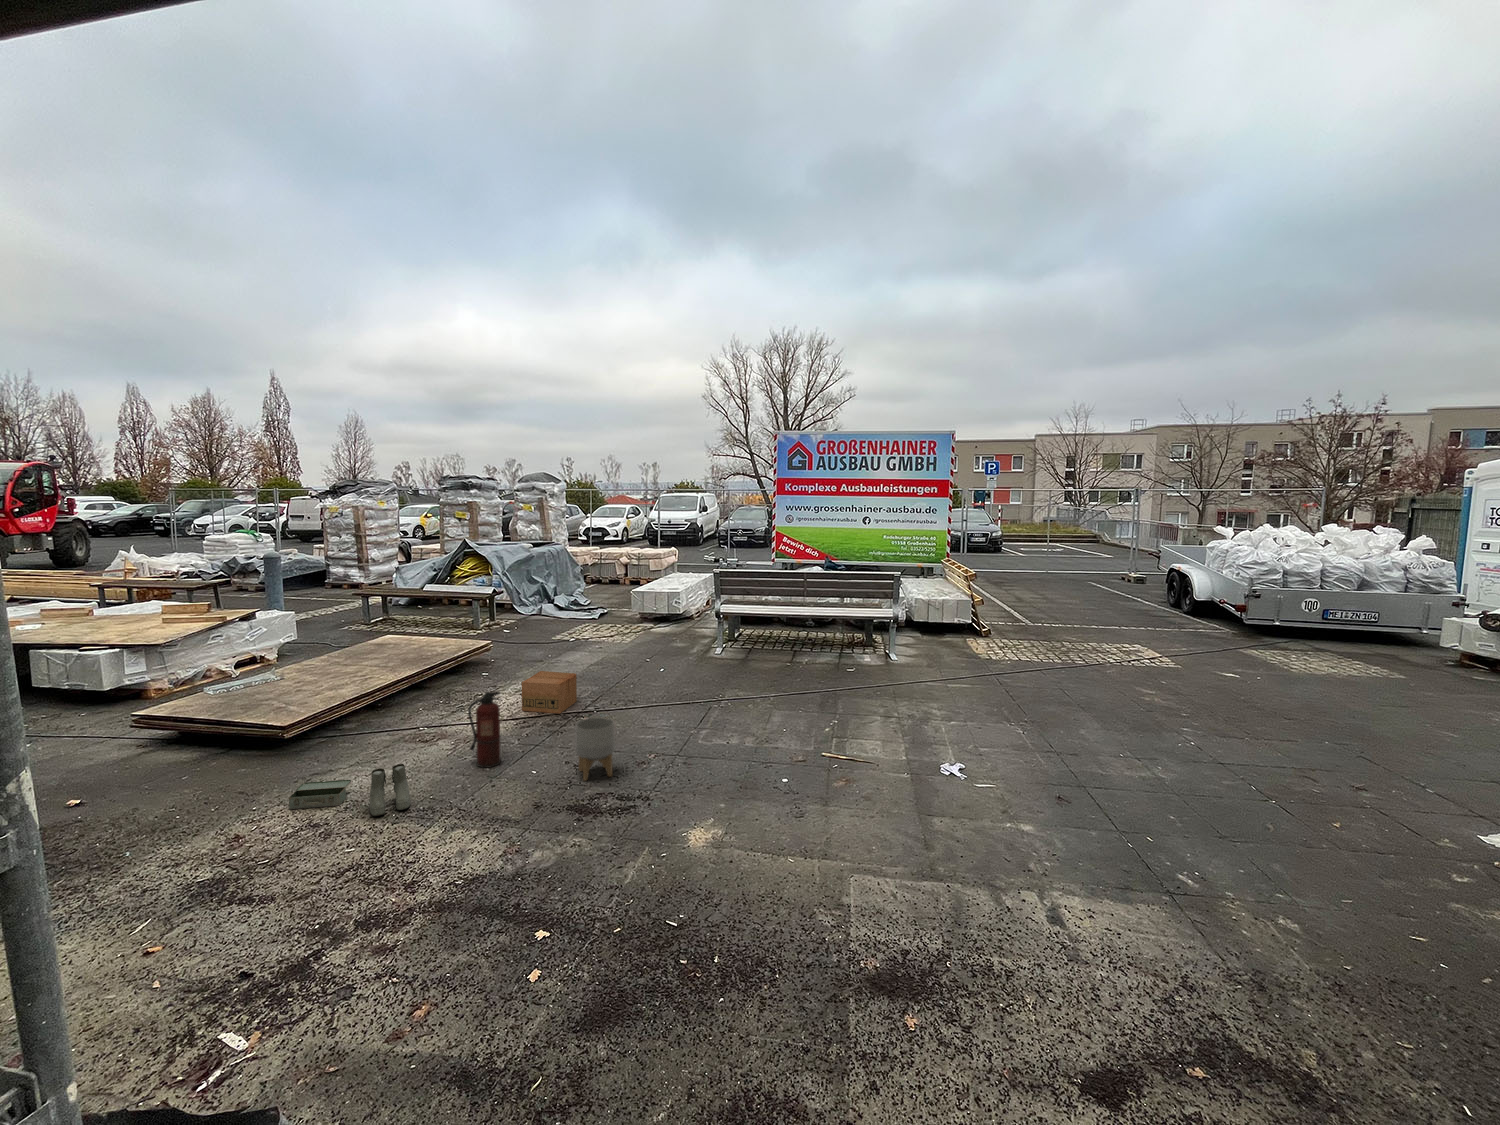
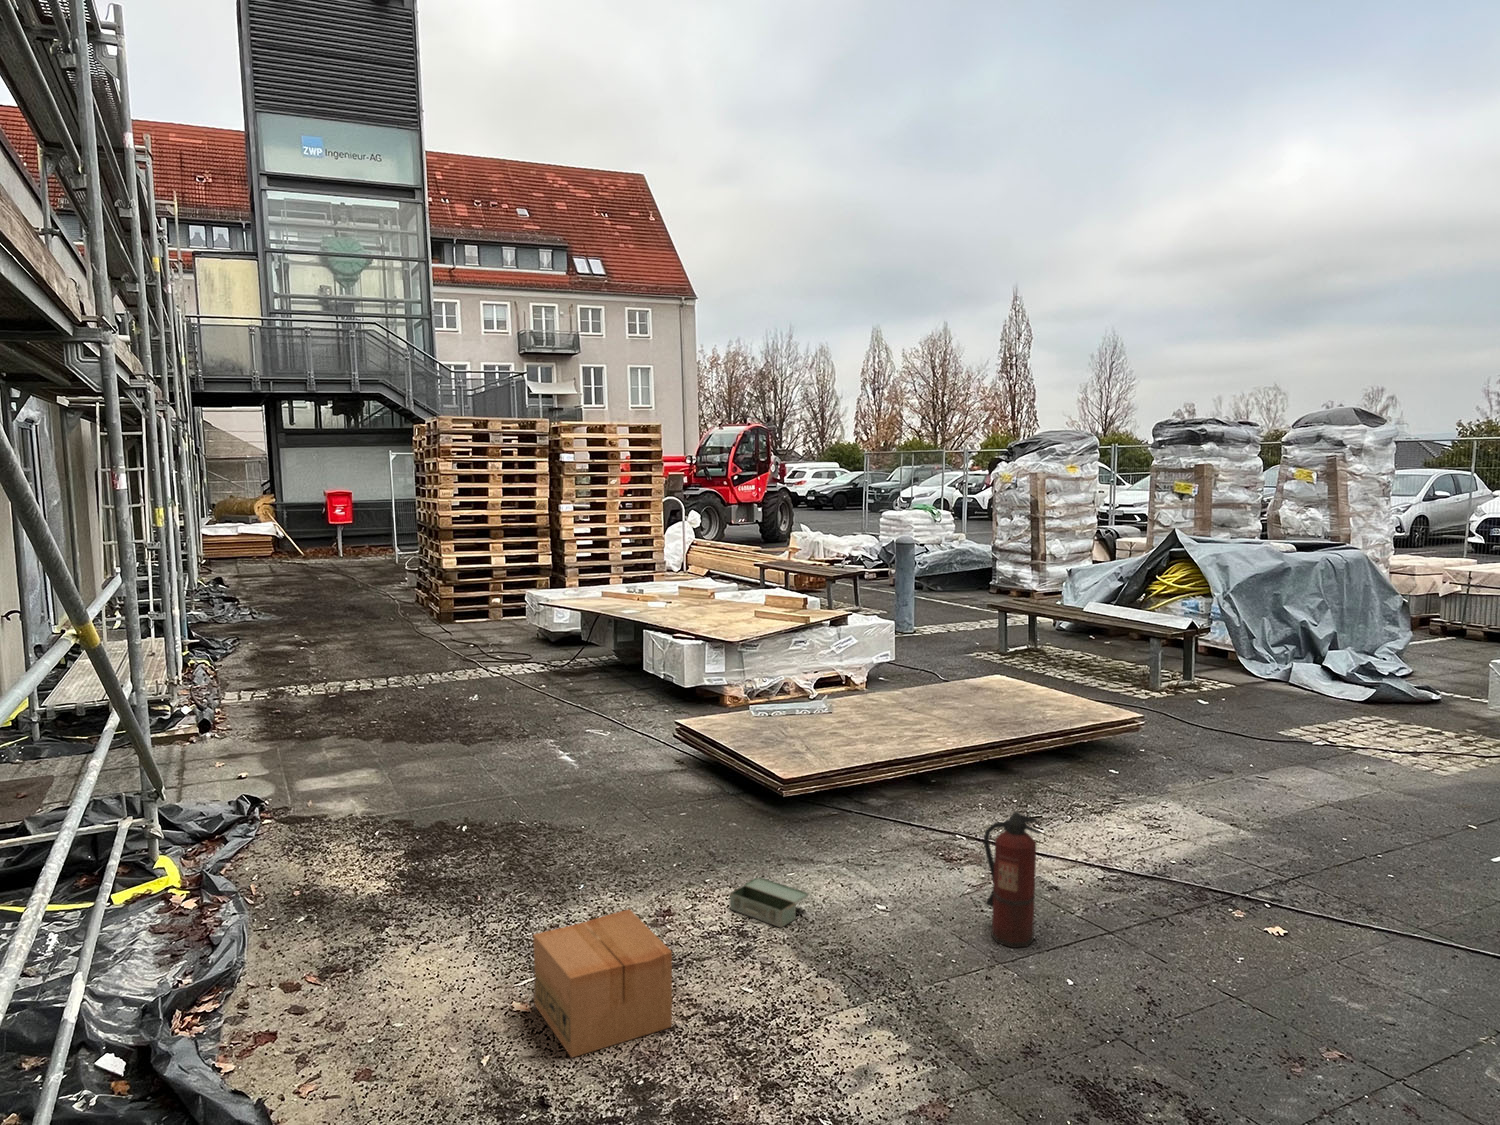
cardboard box: present [522,671,577,714] -> present [533,909,672,1057]
planter: present [576,717,615,781] -> none [1145,919,1232,1062]
boots: present [370,764,410,816] -> none [802,892,863,971]

